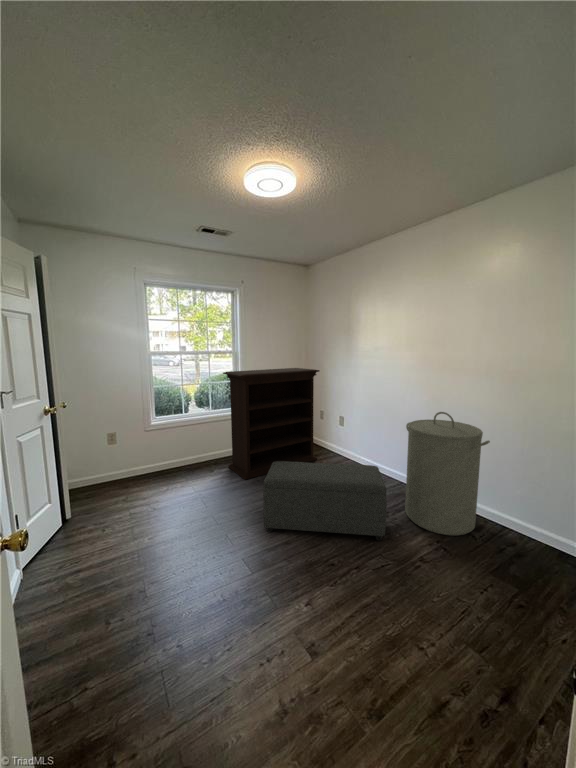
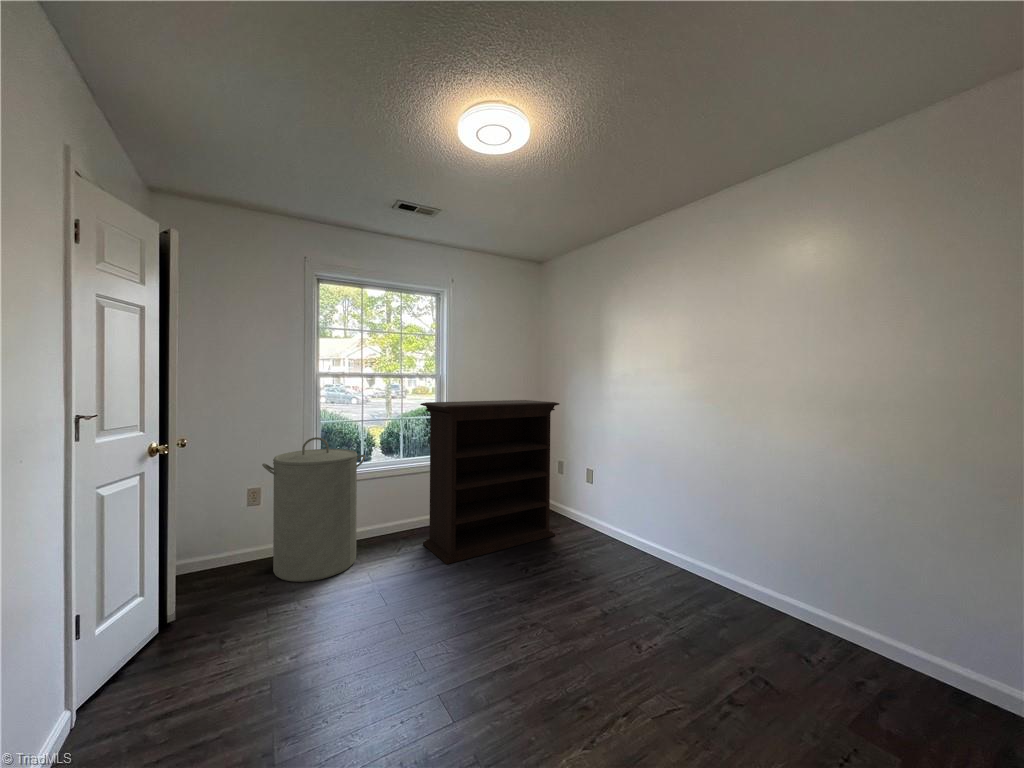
laundry hamper: present [405,412,490,536] -> present [262,437,365,582]
ottoman: present [263,461,387,540] -> none [473,536,665,668]

